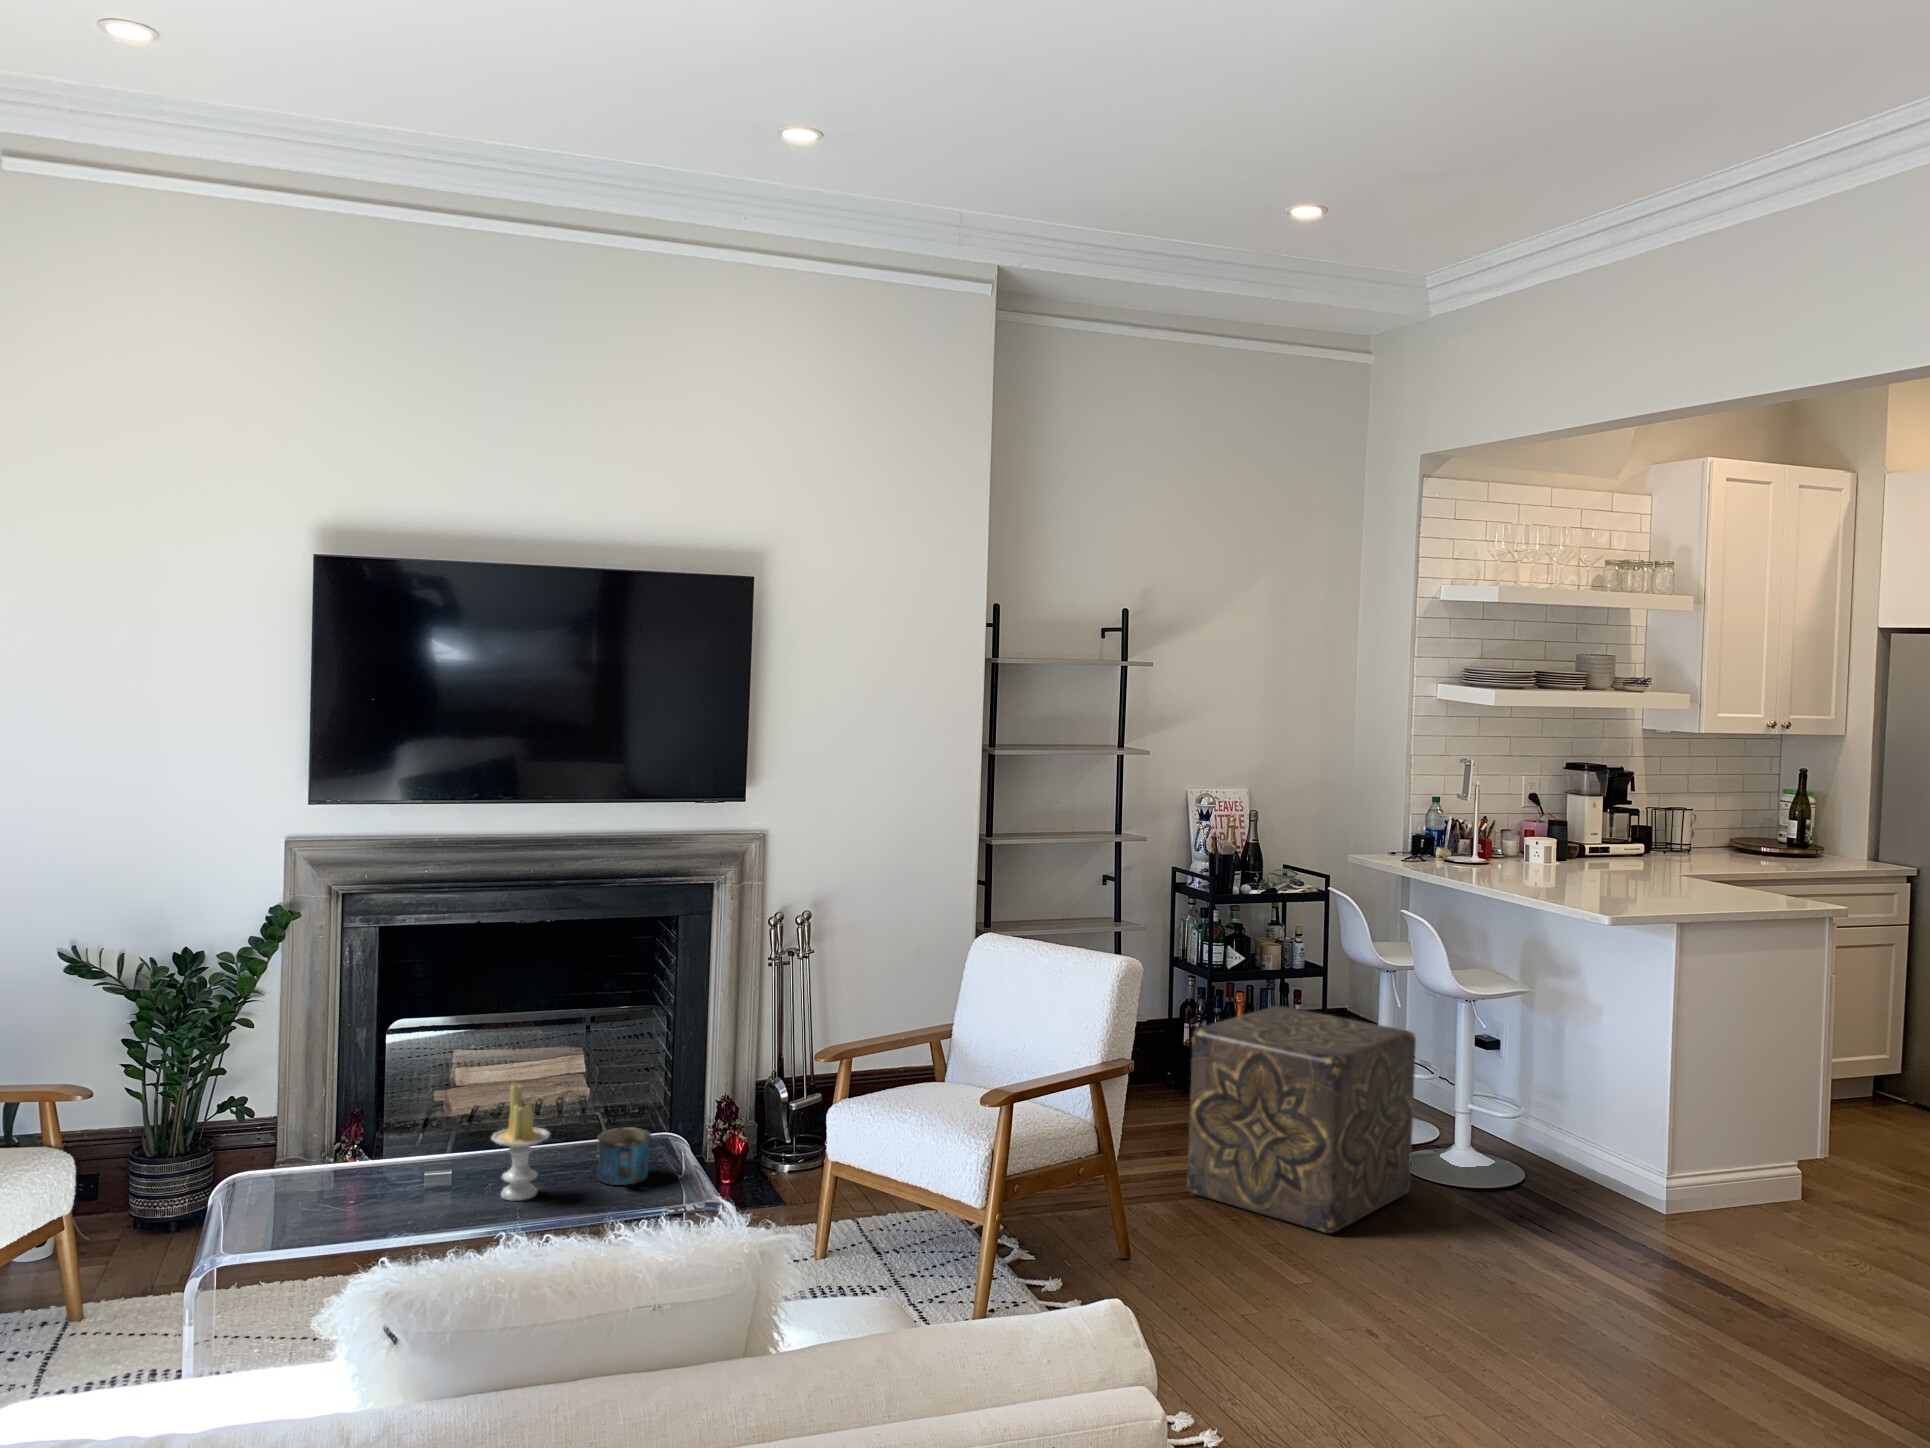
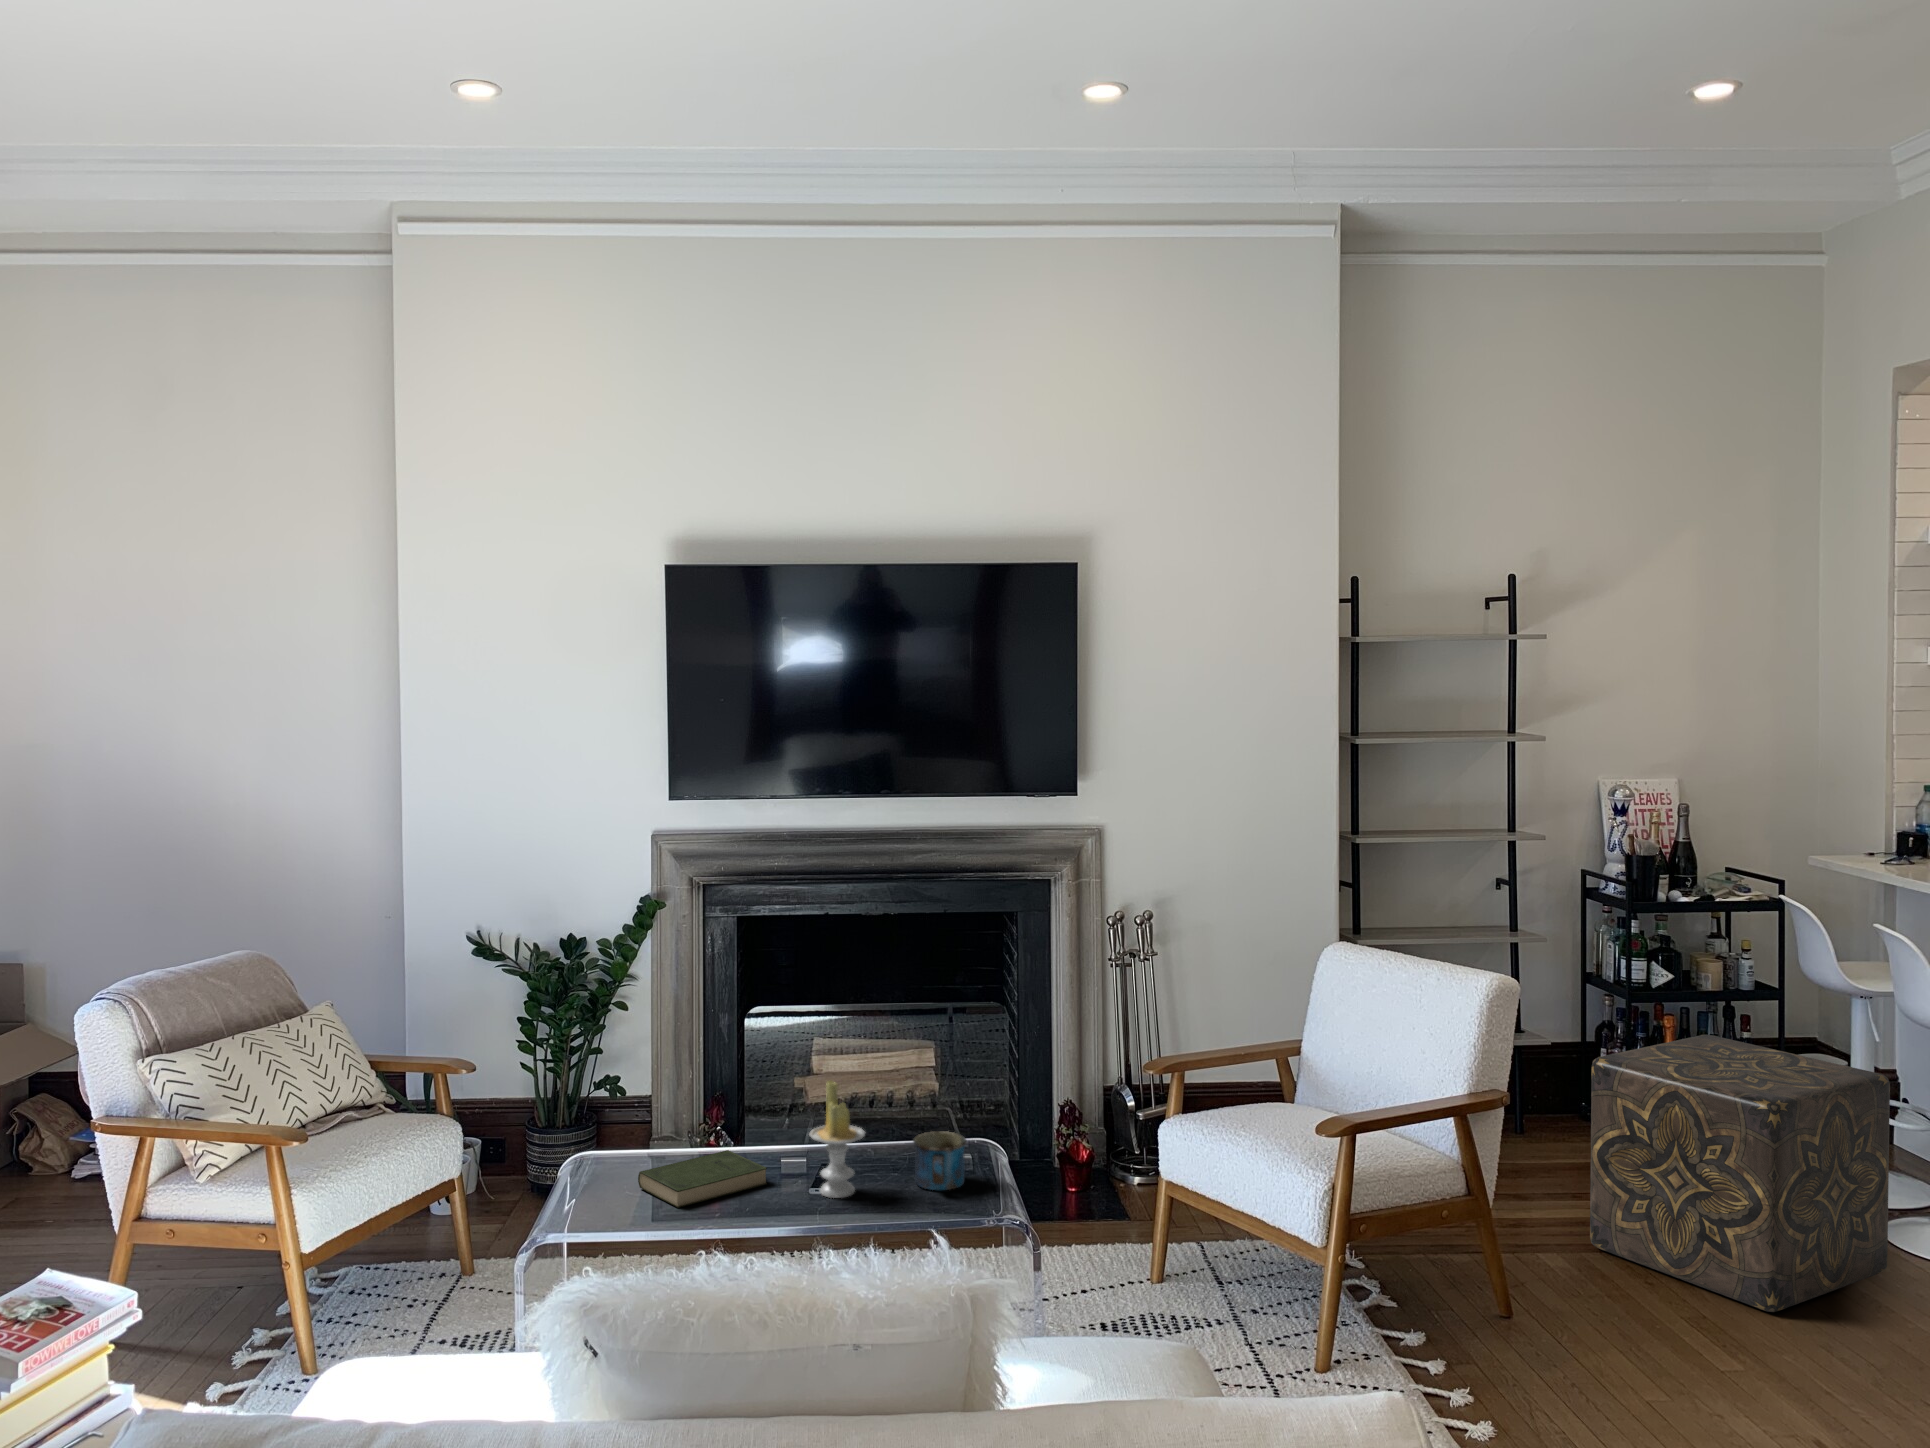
book: none [298,1162,442,1223] -> present [638,1150,767,1208]

